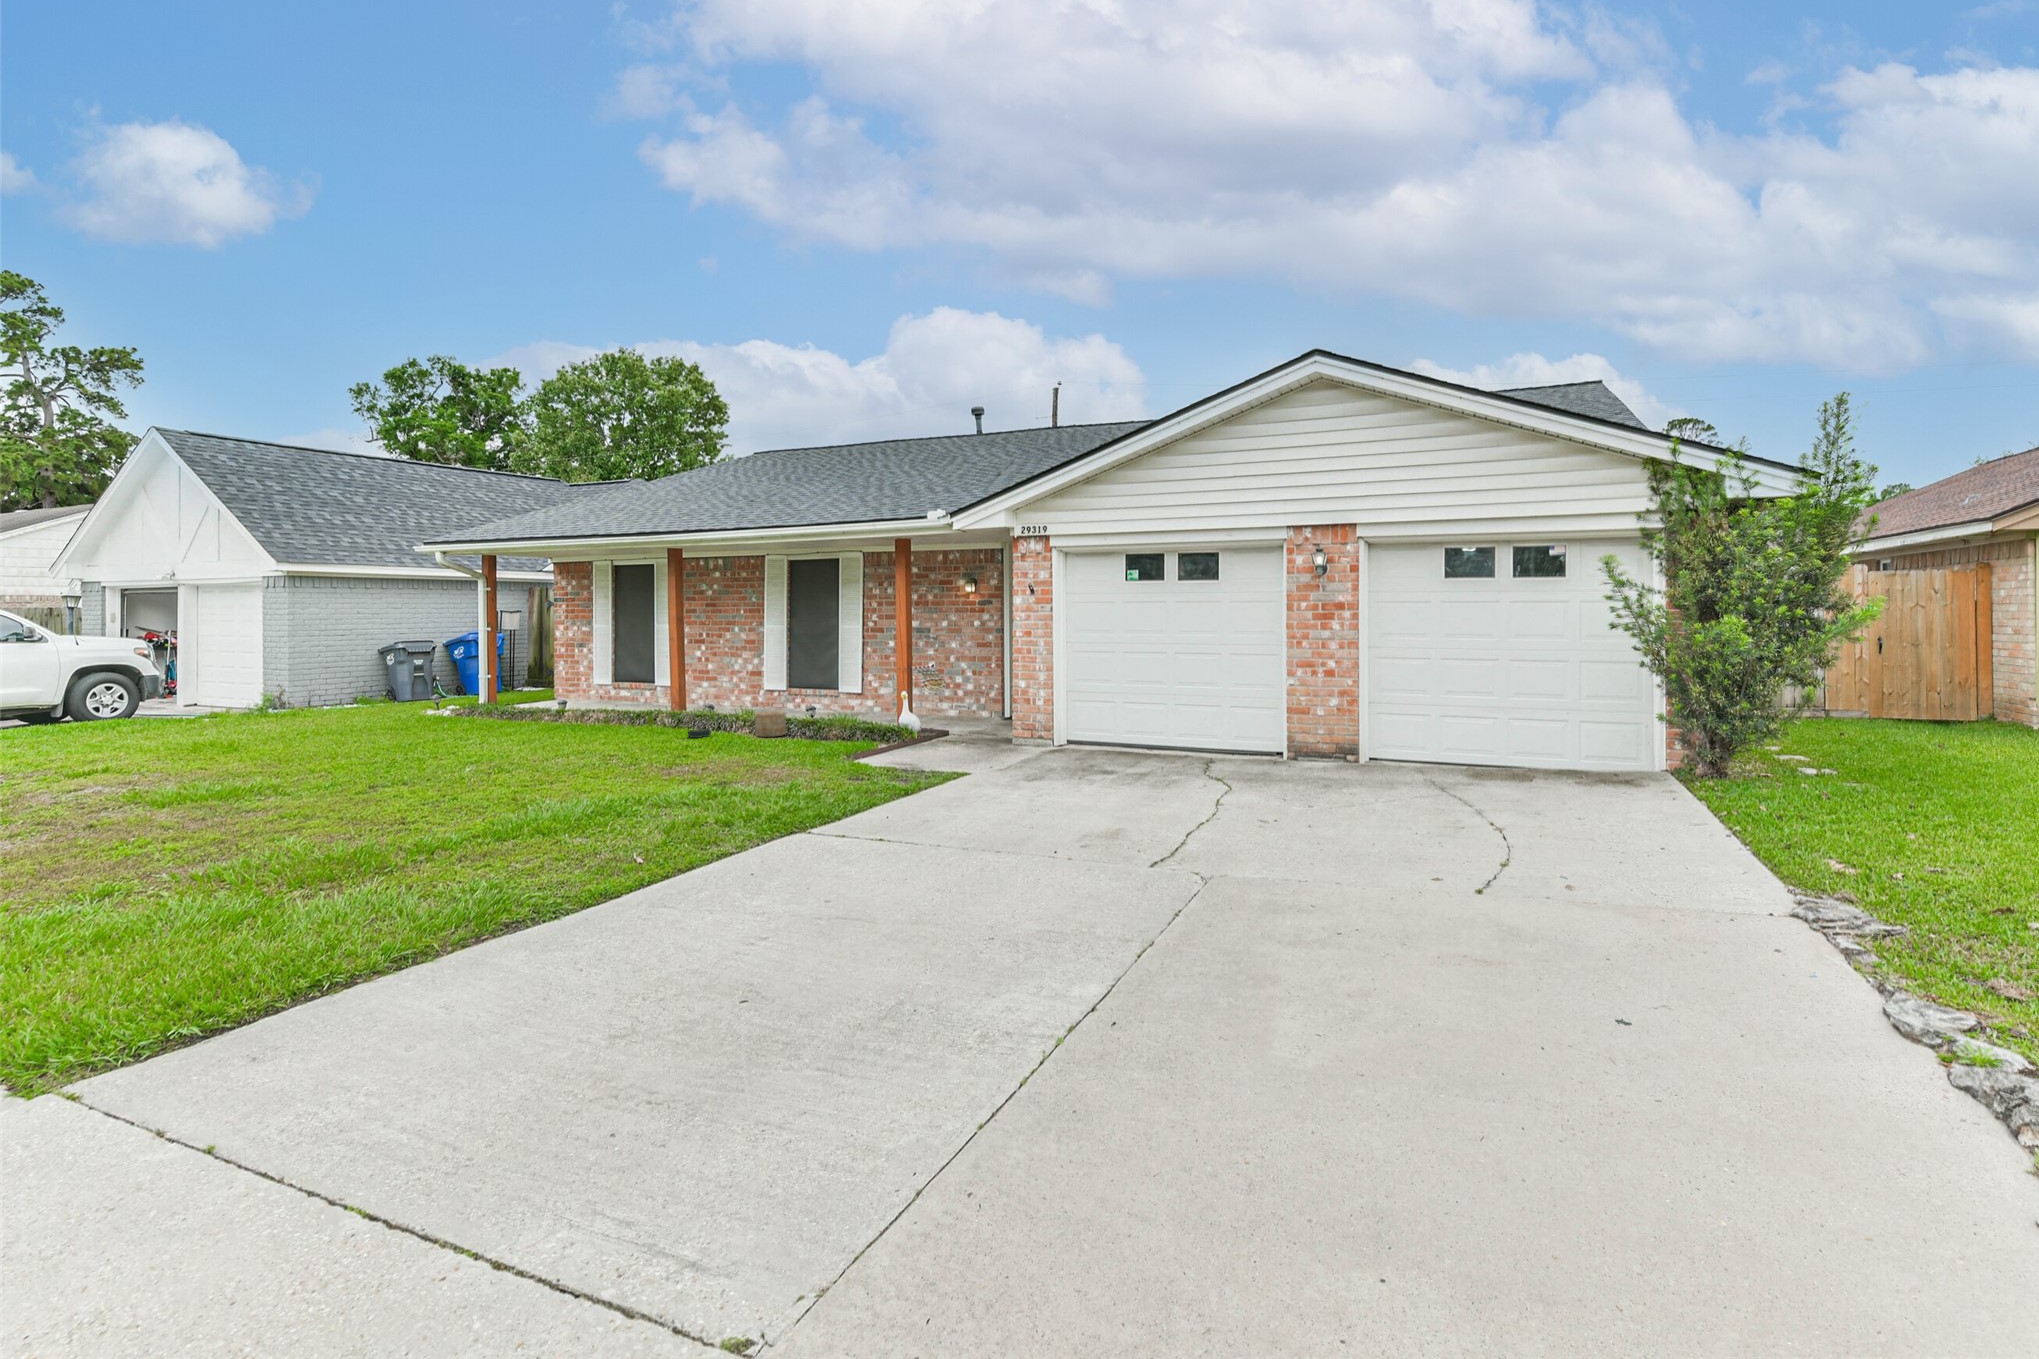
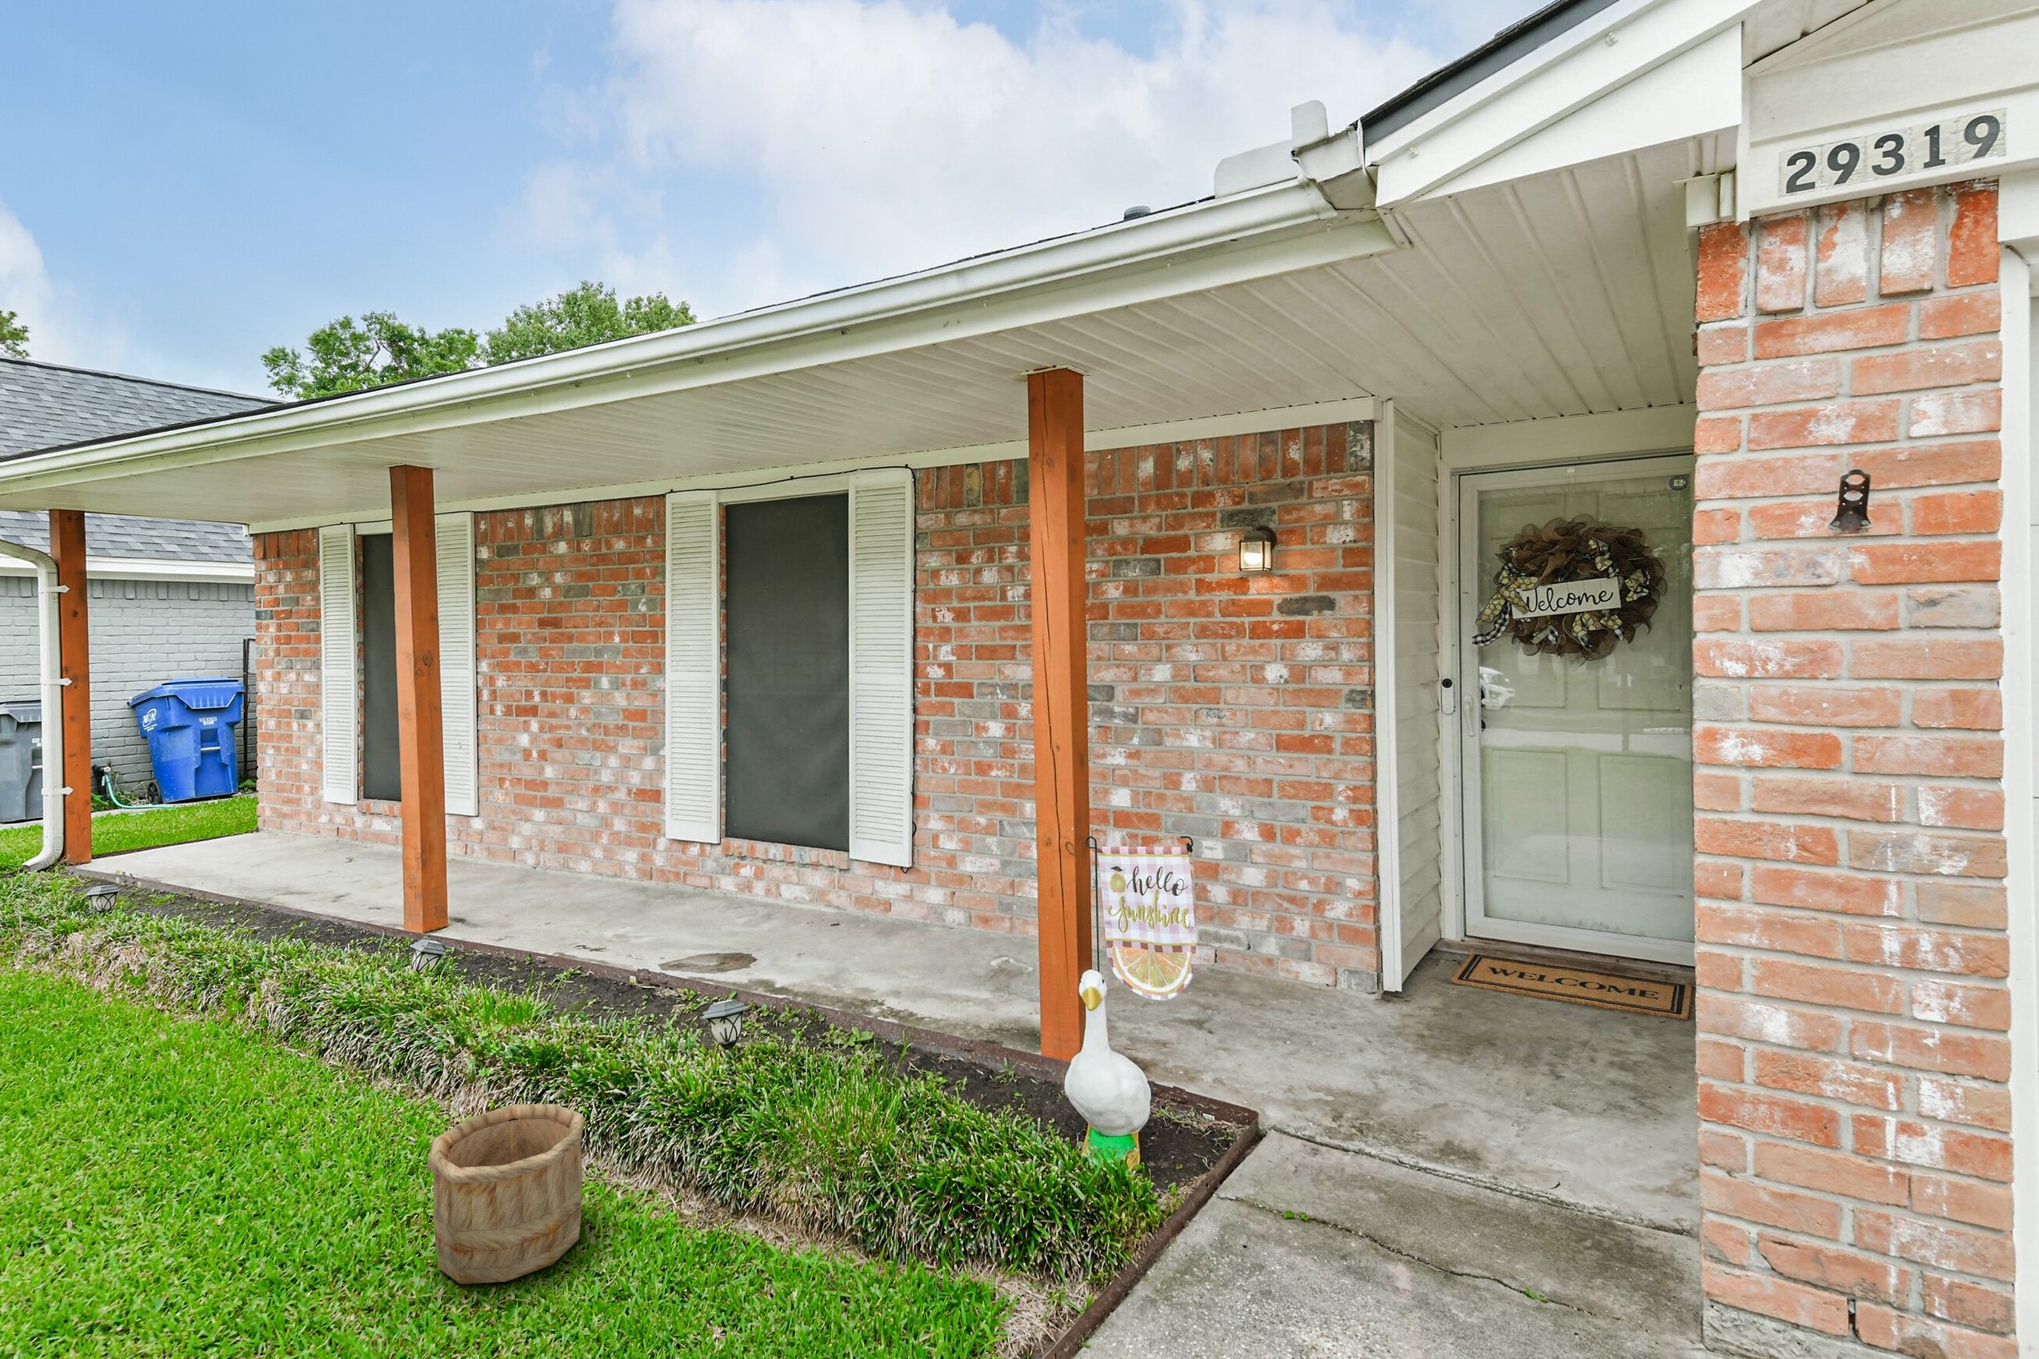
decorative plant: present [683,715,711,738] -> none [105,1121,283,1260]

